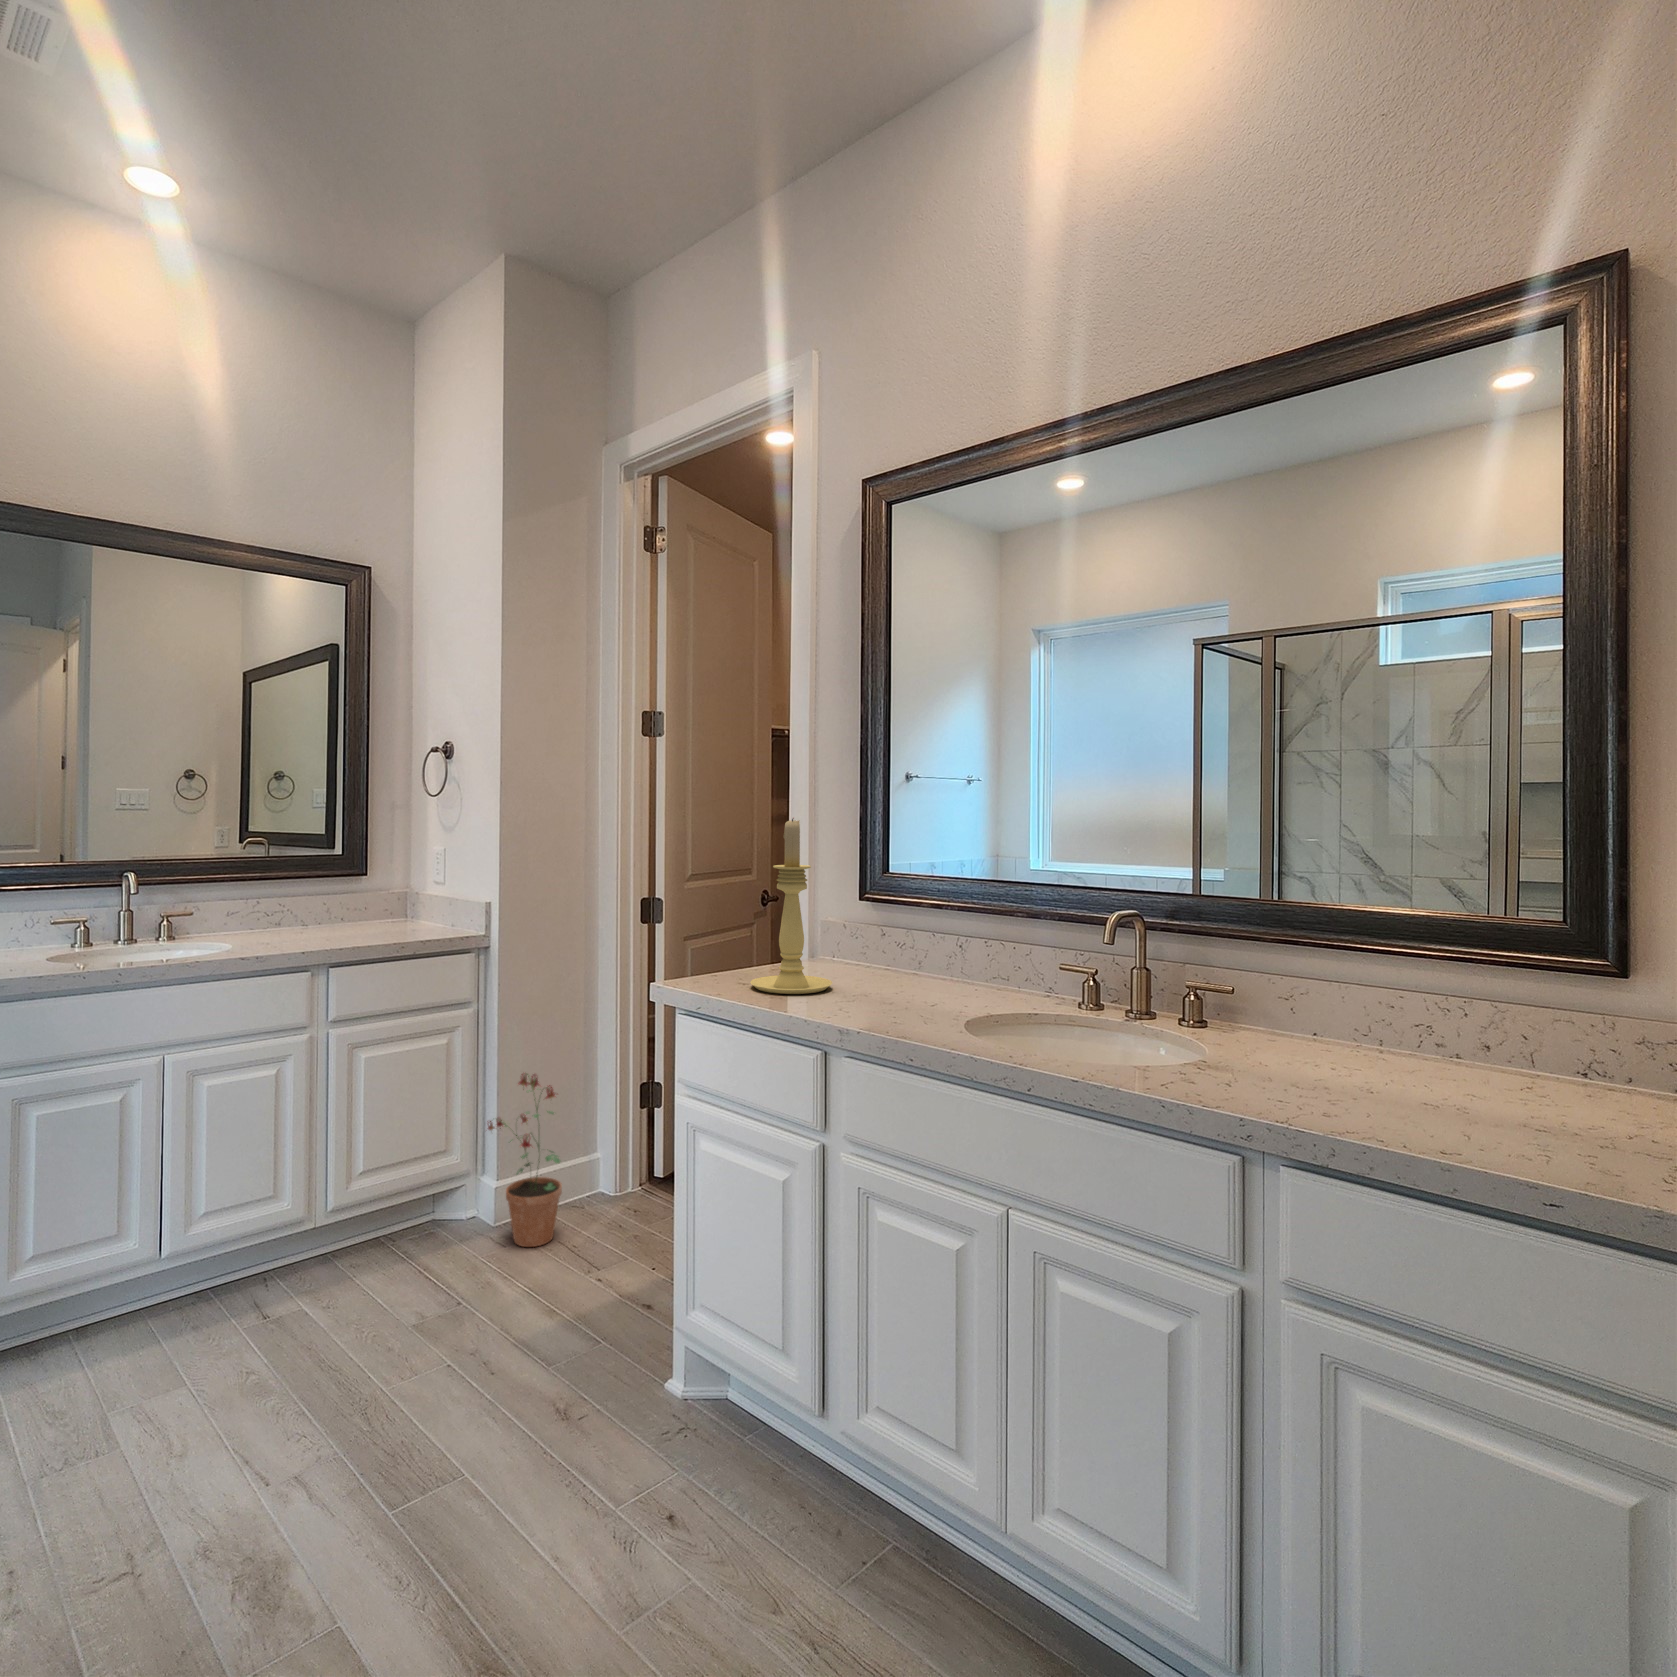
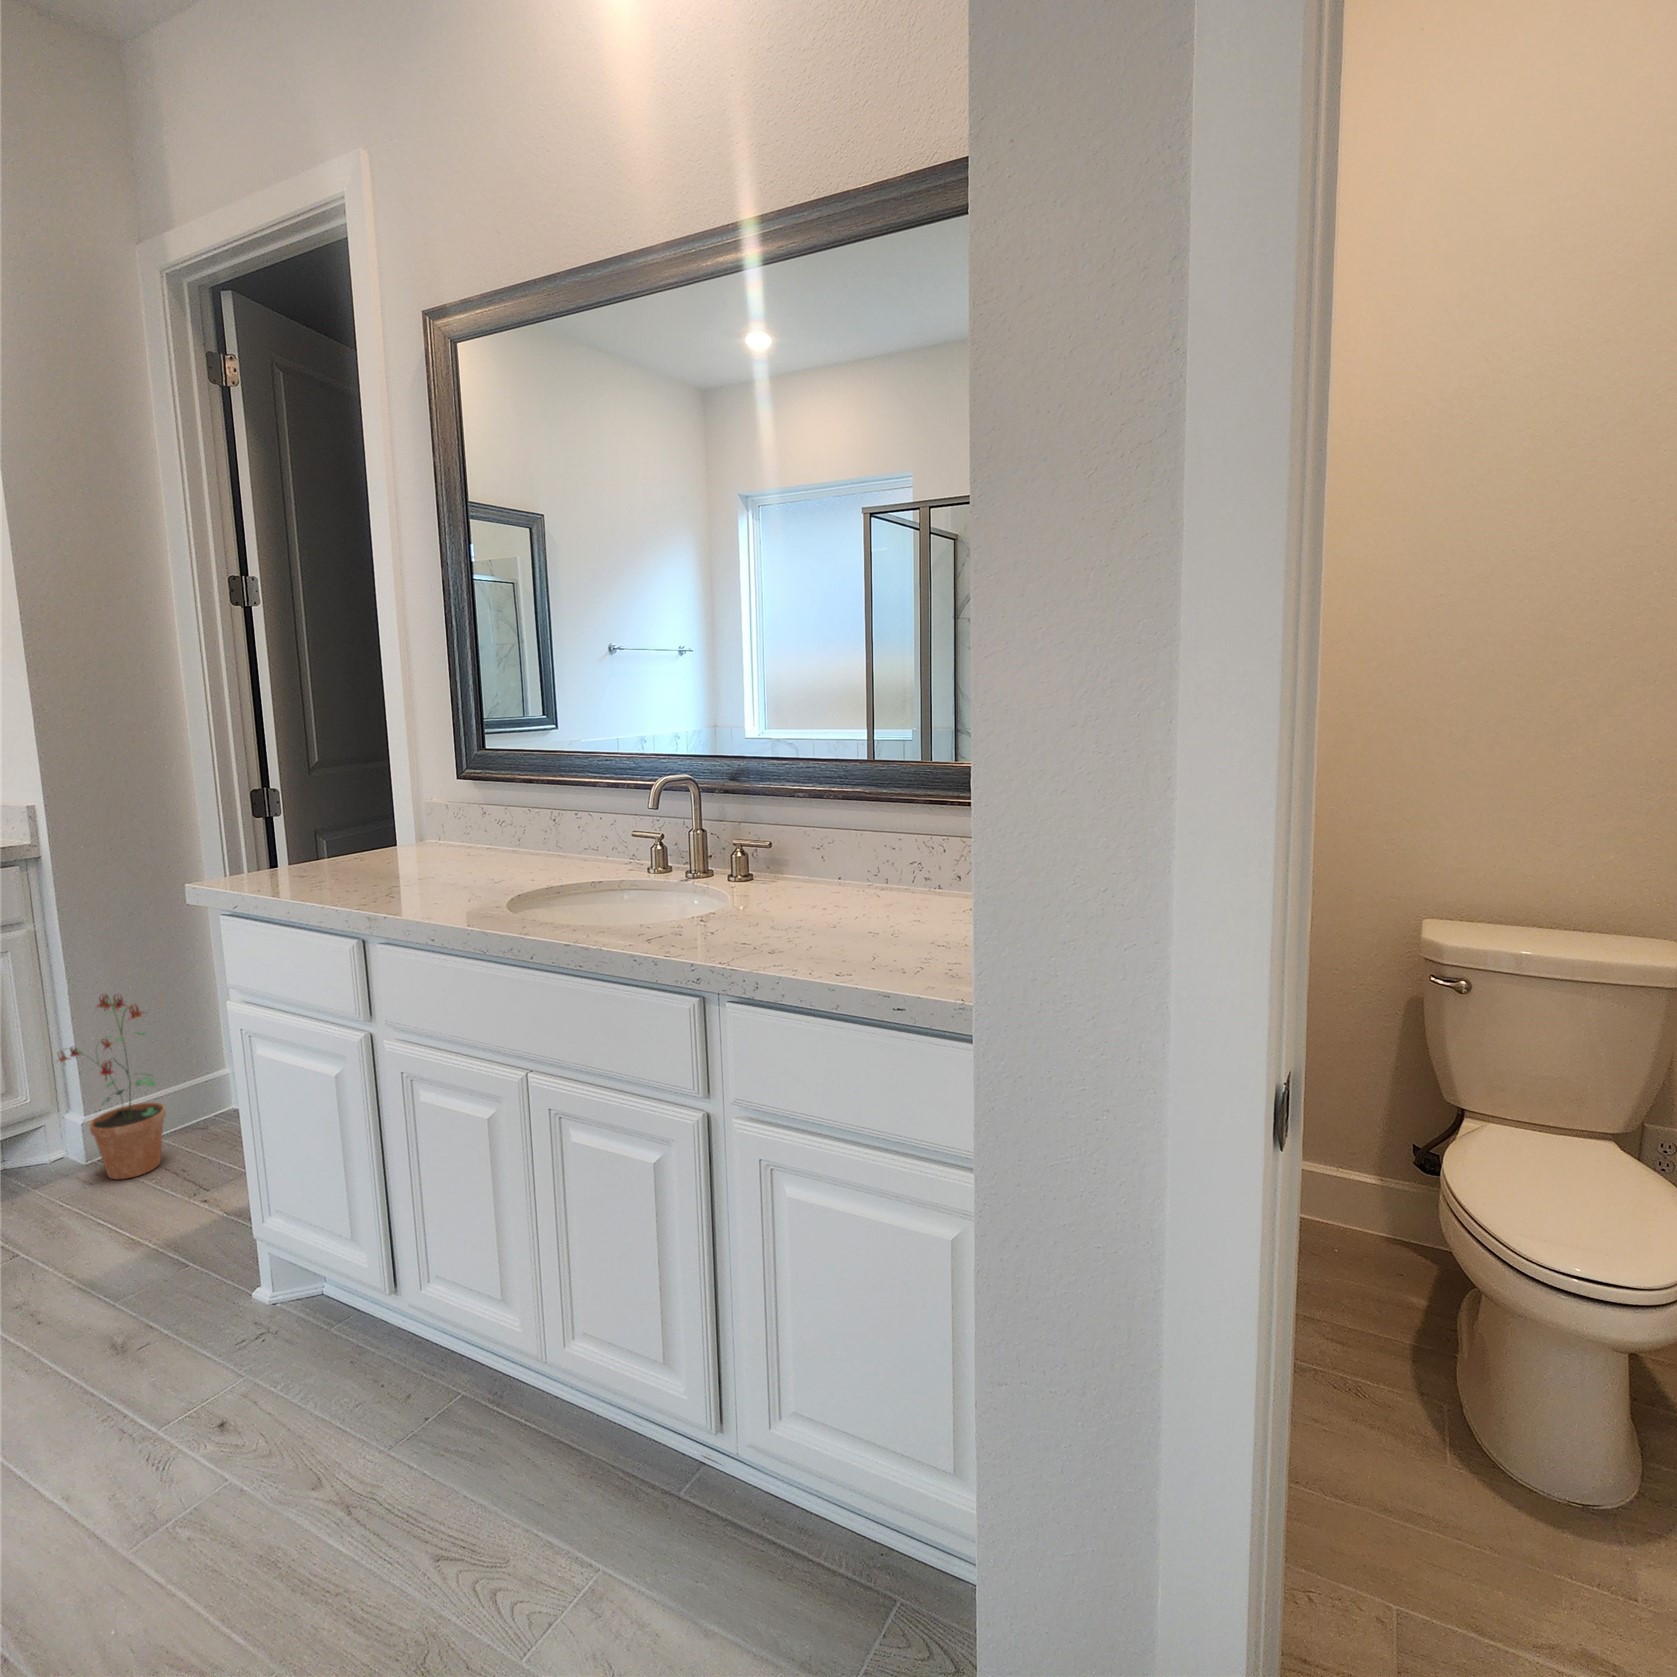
candle holder: present [750,818,832,994] -> none [305,695,404,884]

